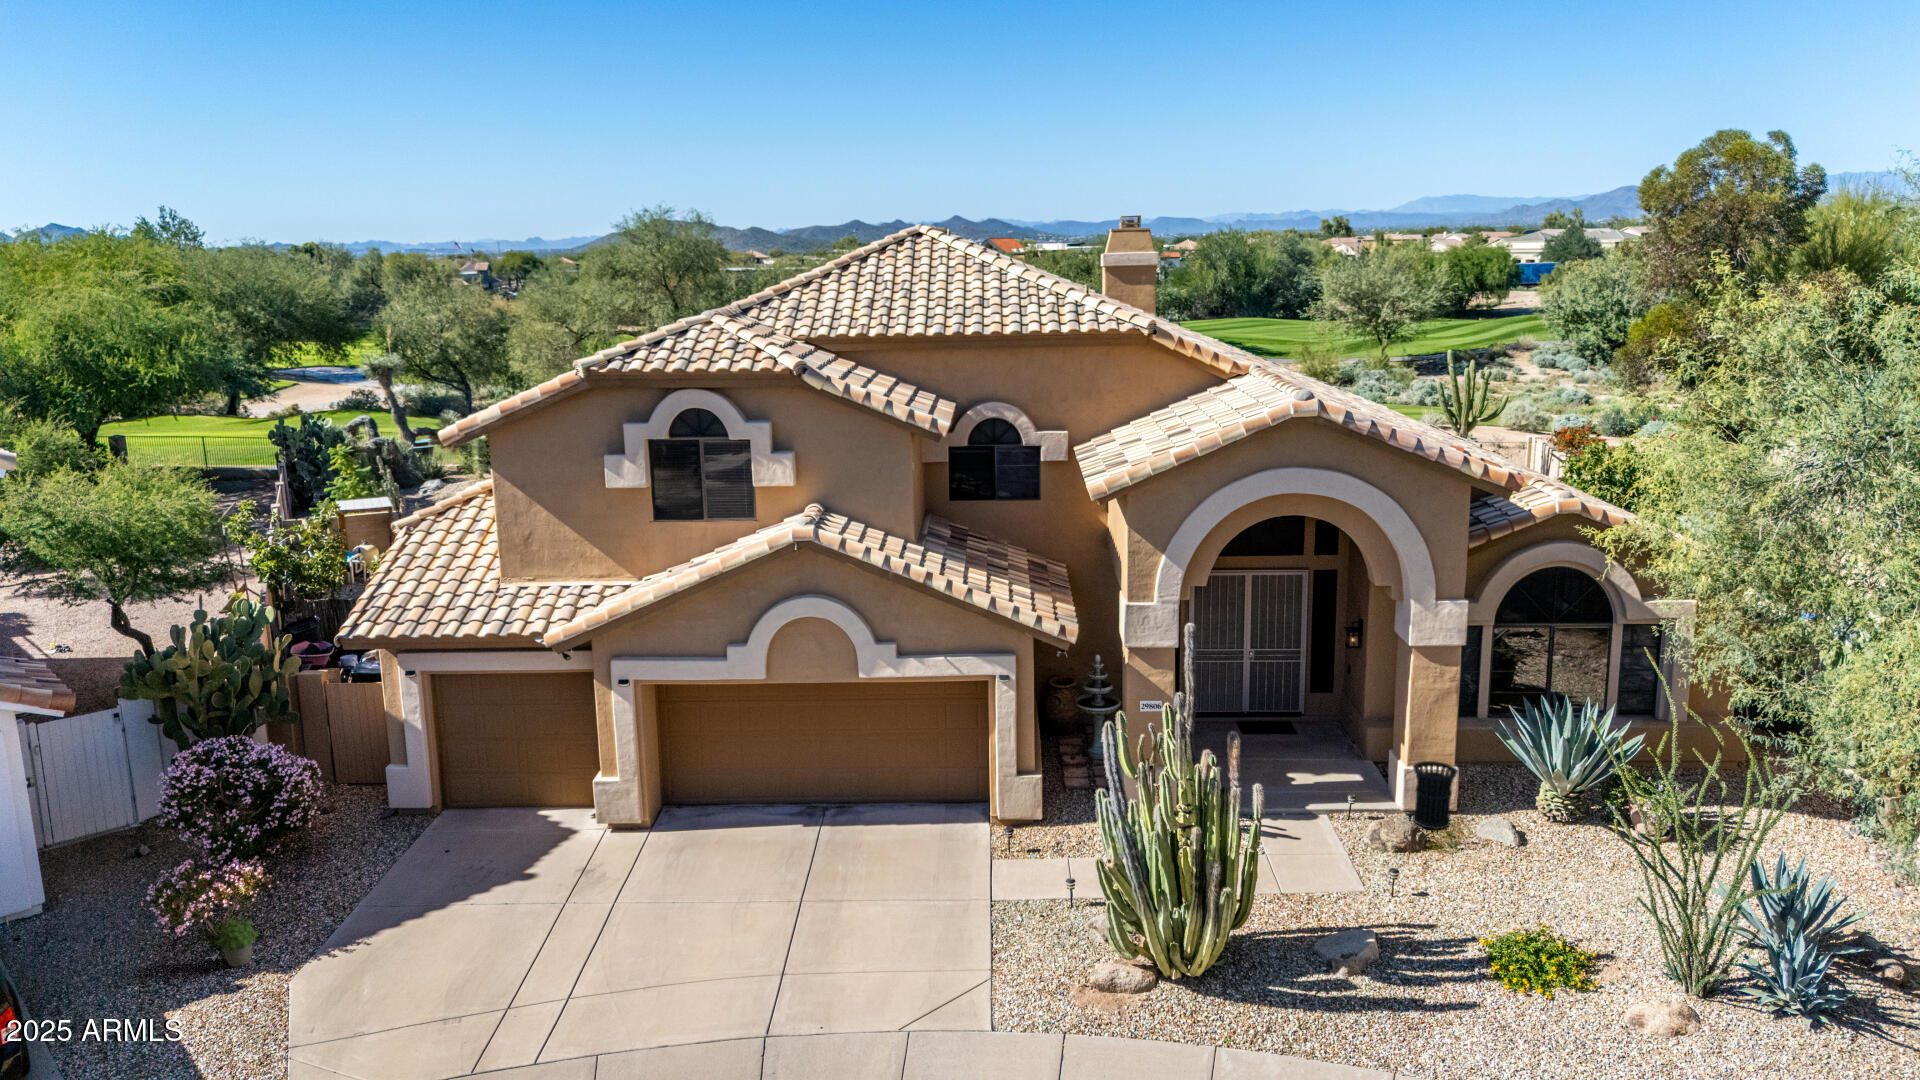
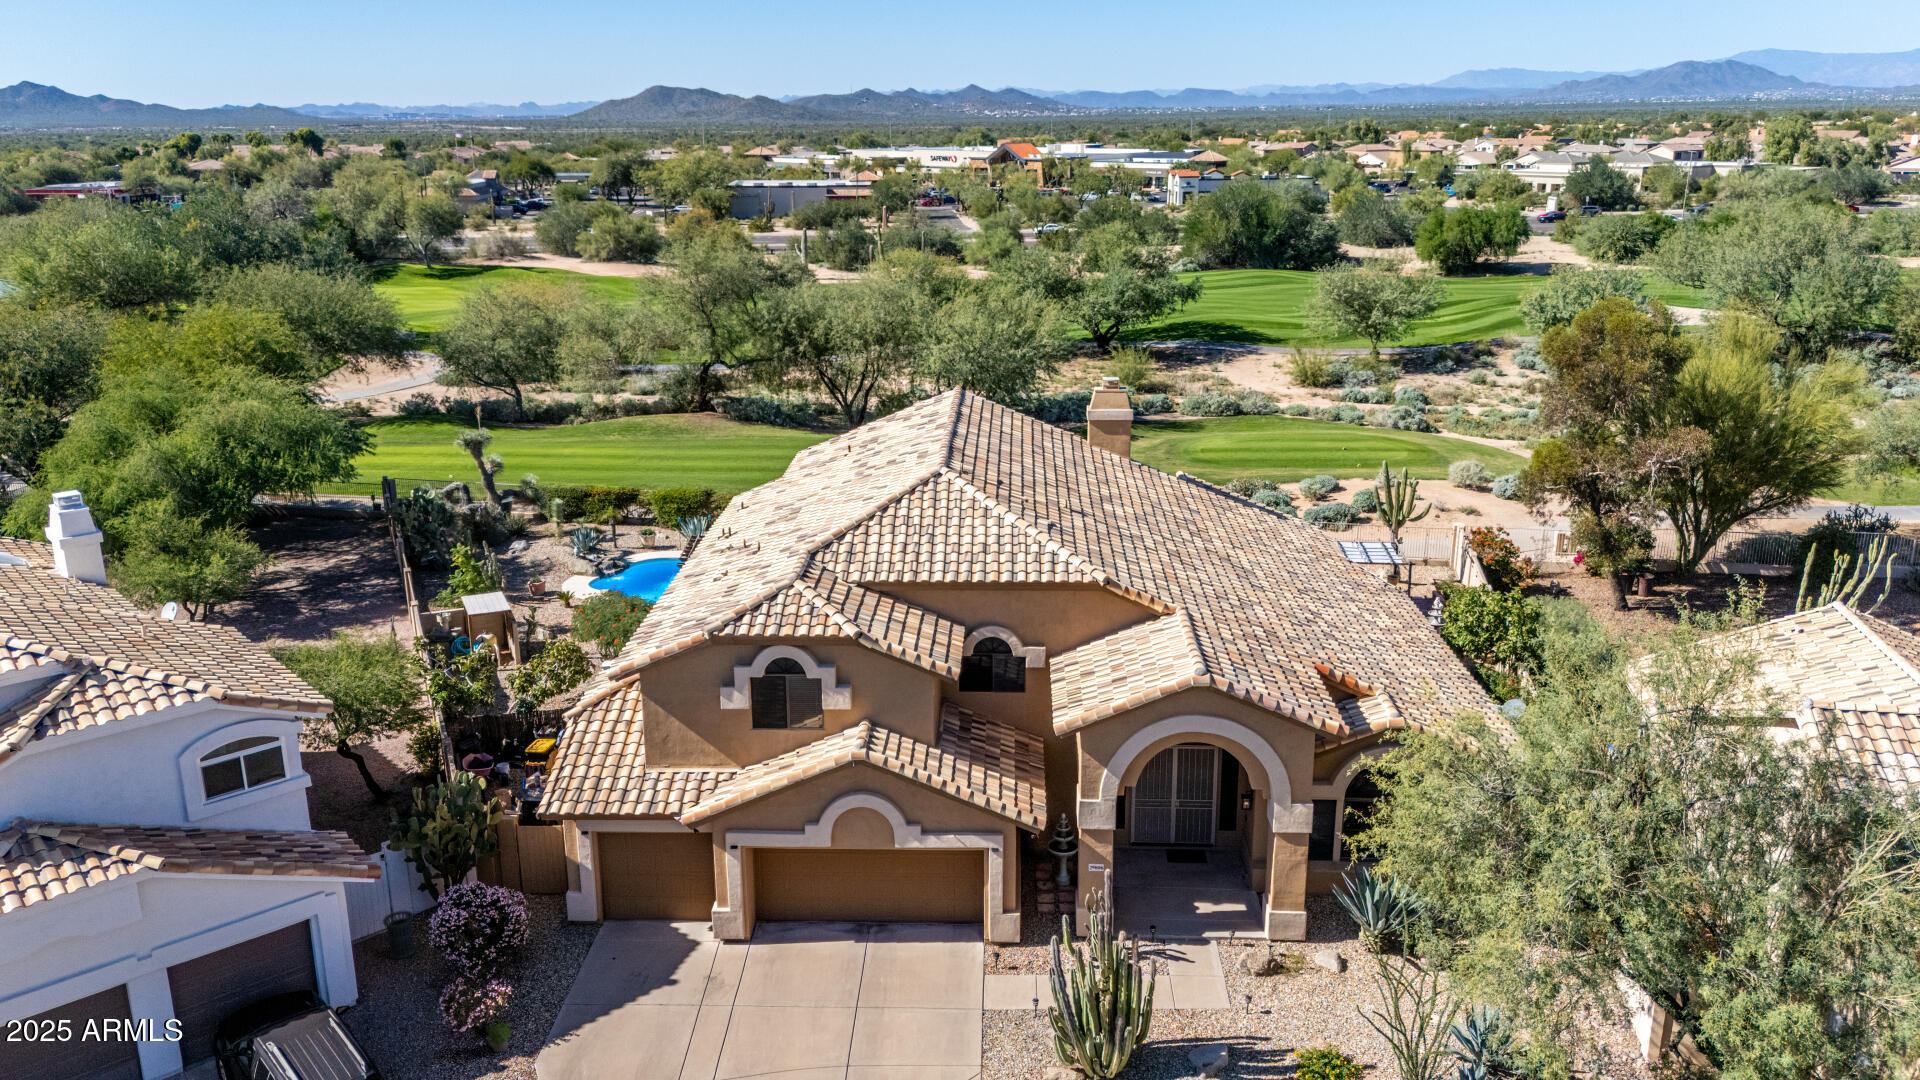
trash can: present [1413,761,1457,829] -> present [383,911,415,959]

